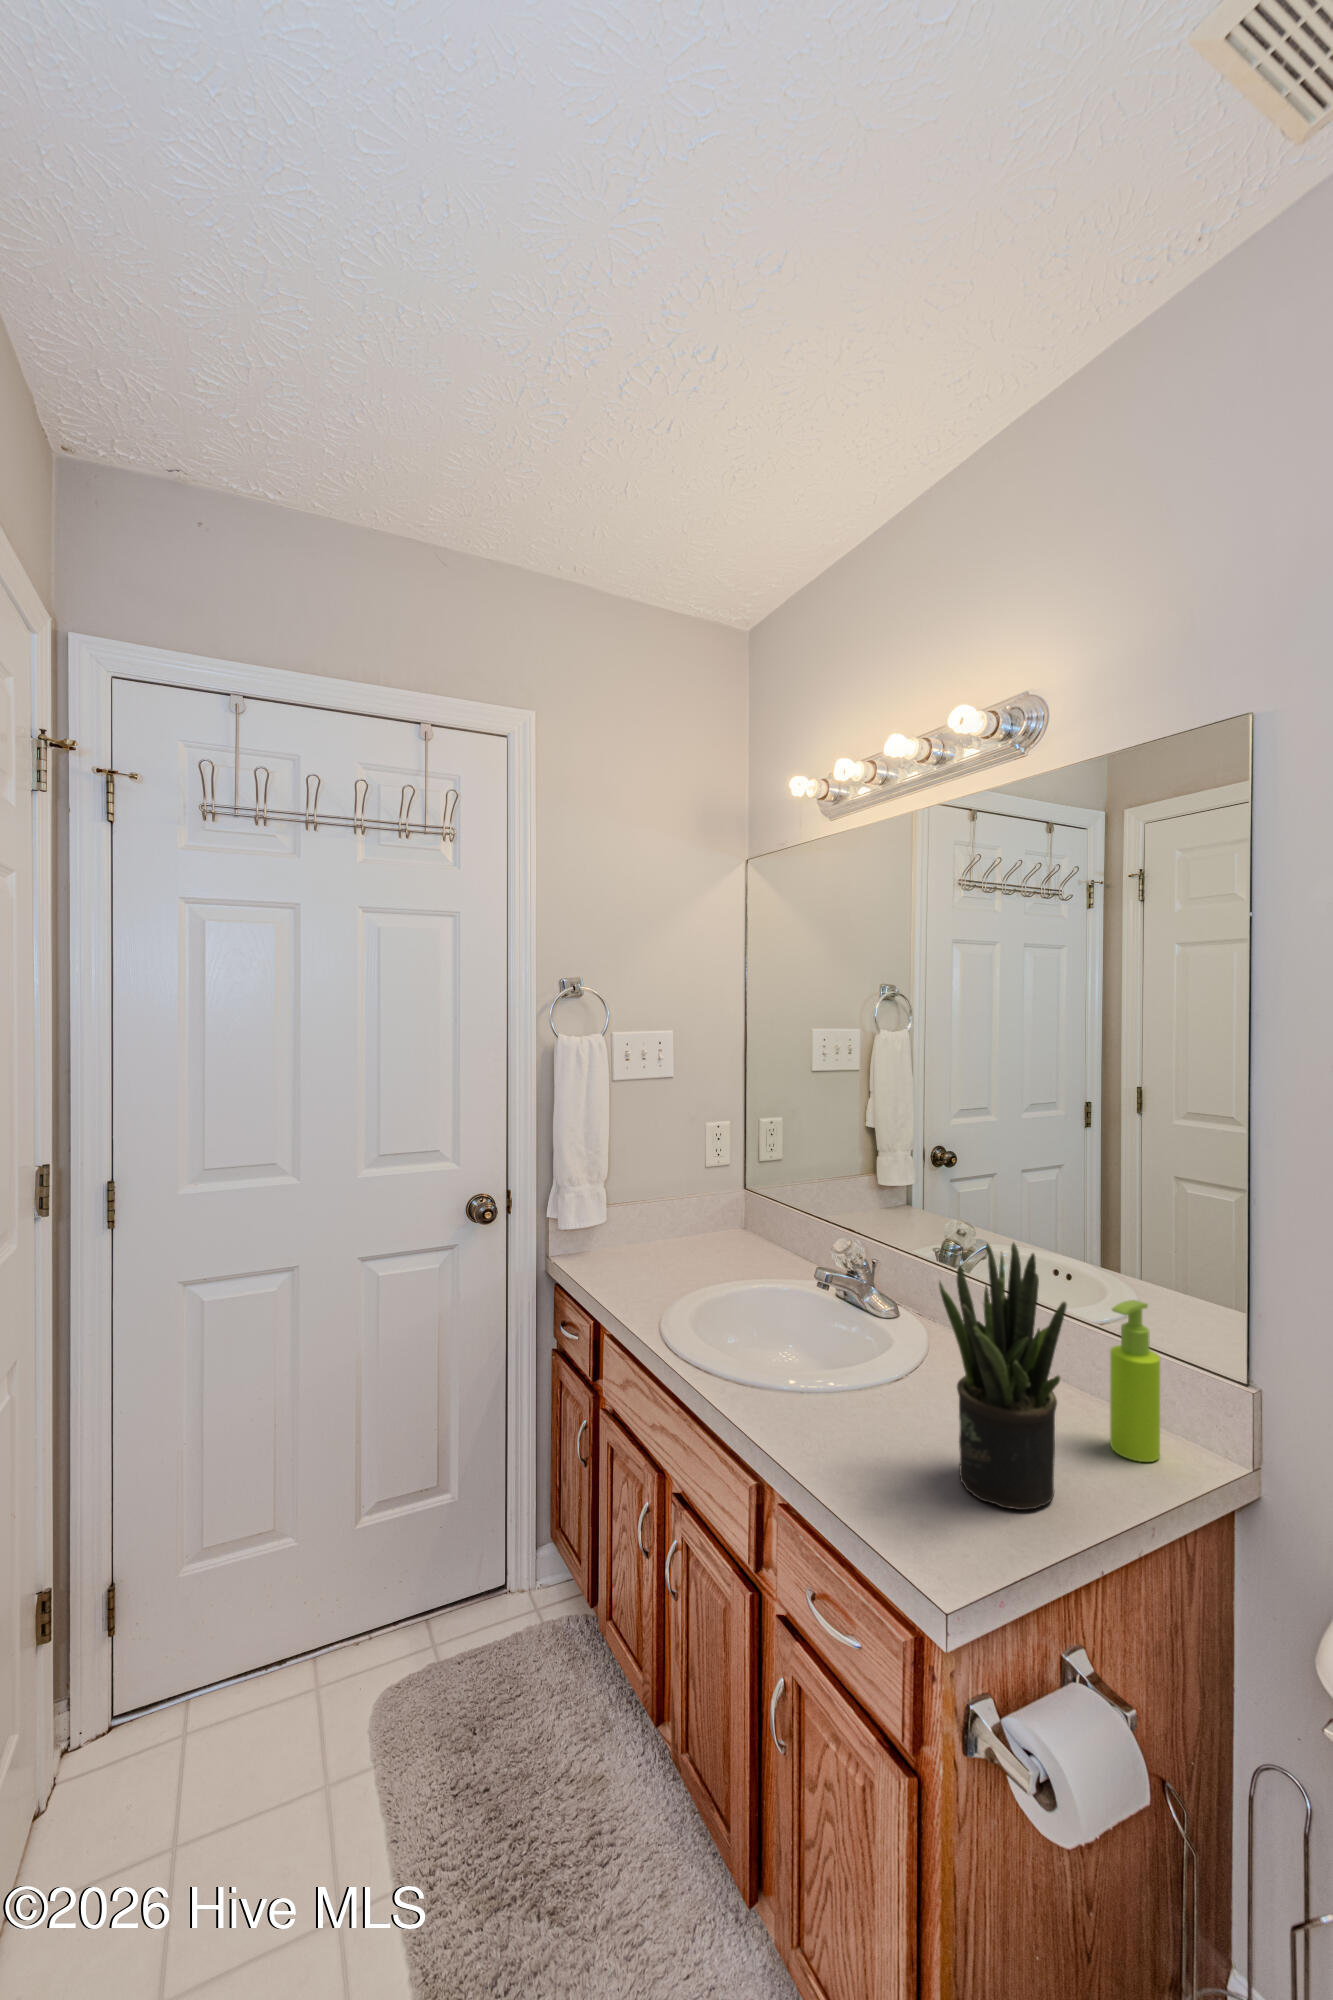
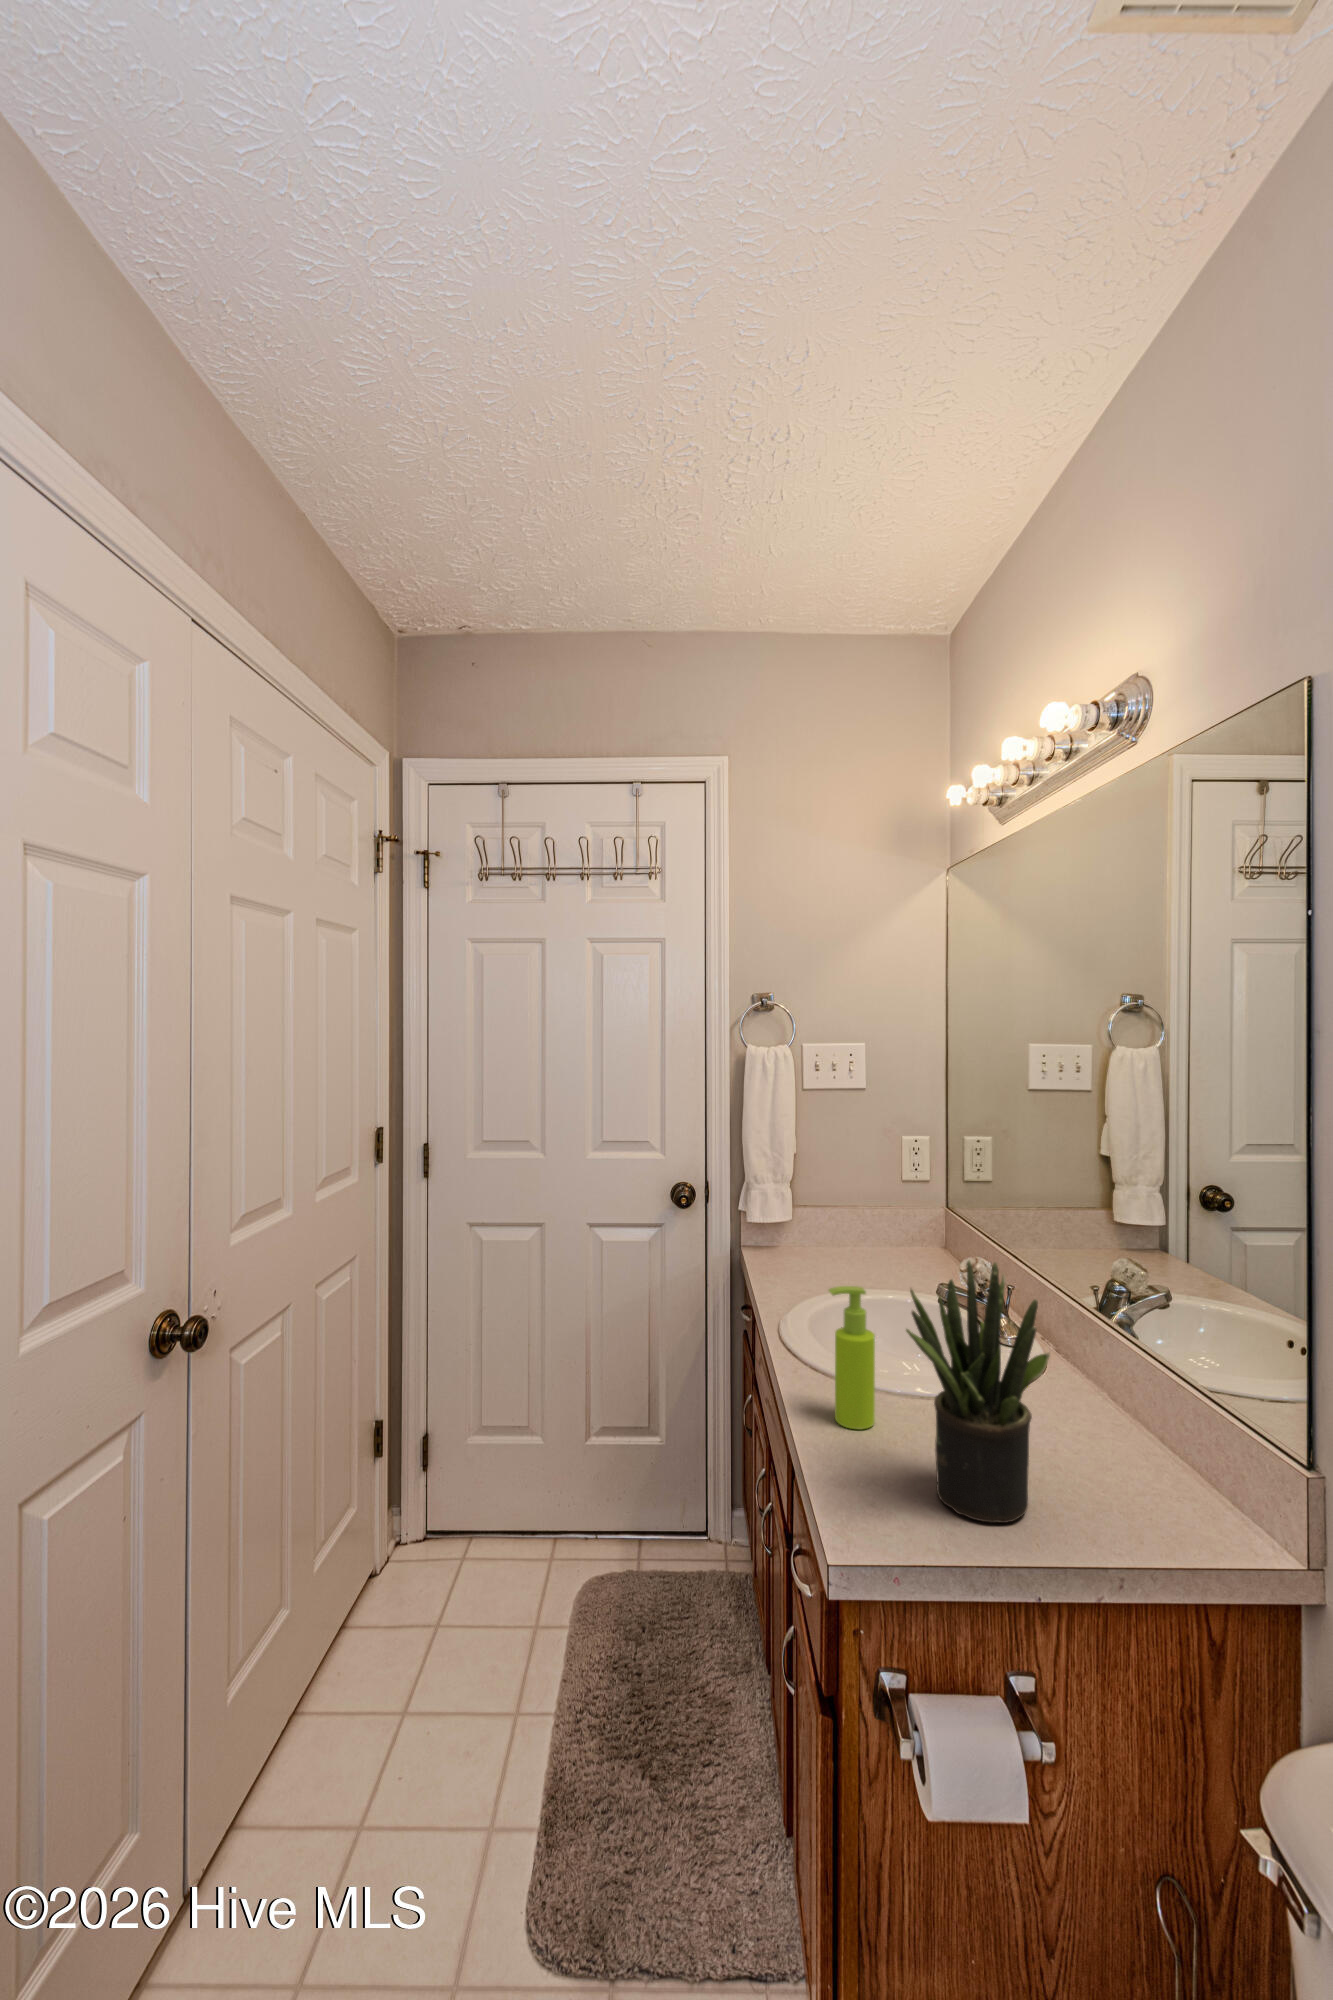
soap dispenser: present [1110,1300,1160,1462] -> present [829,1286,875,1429]

